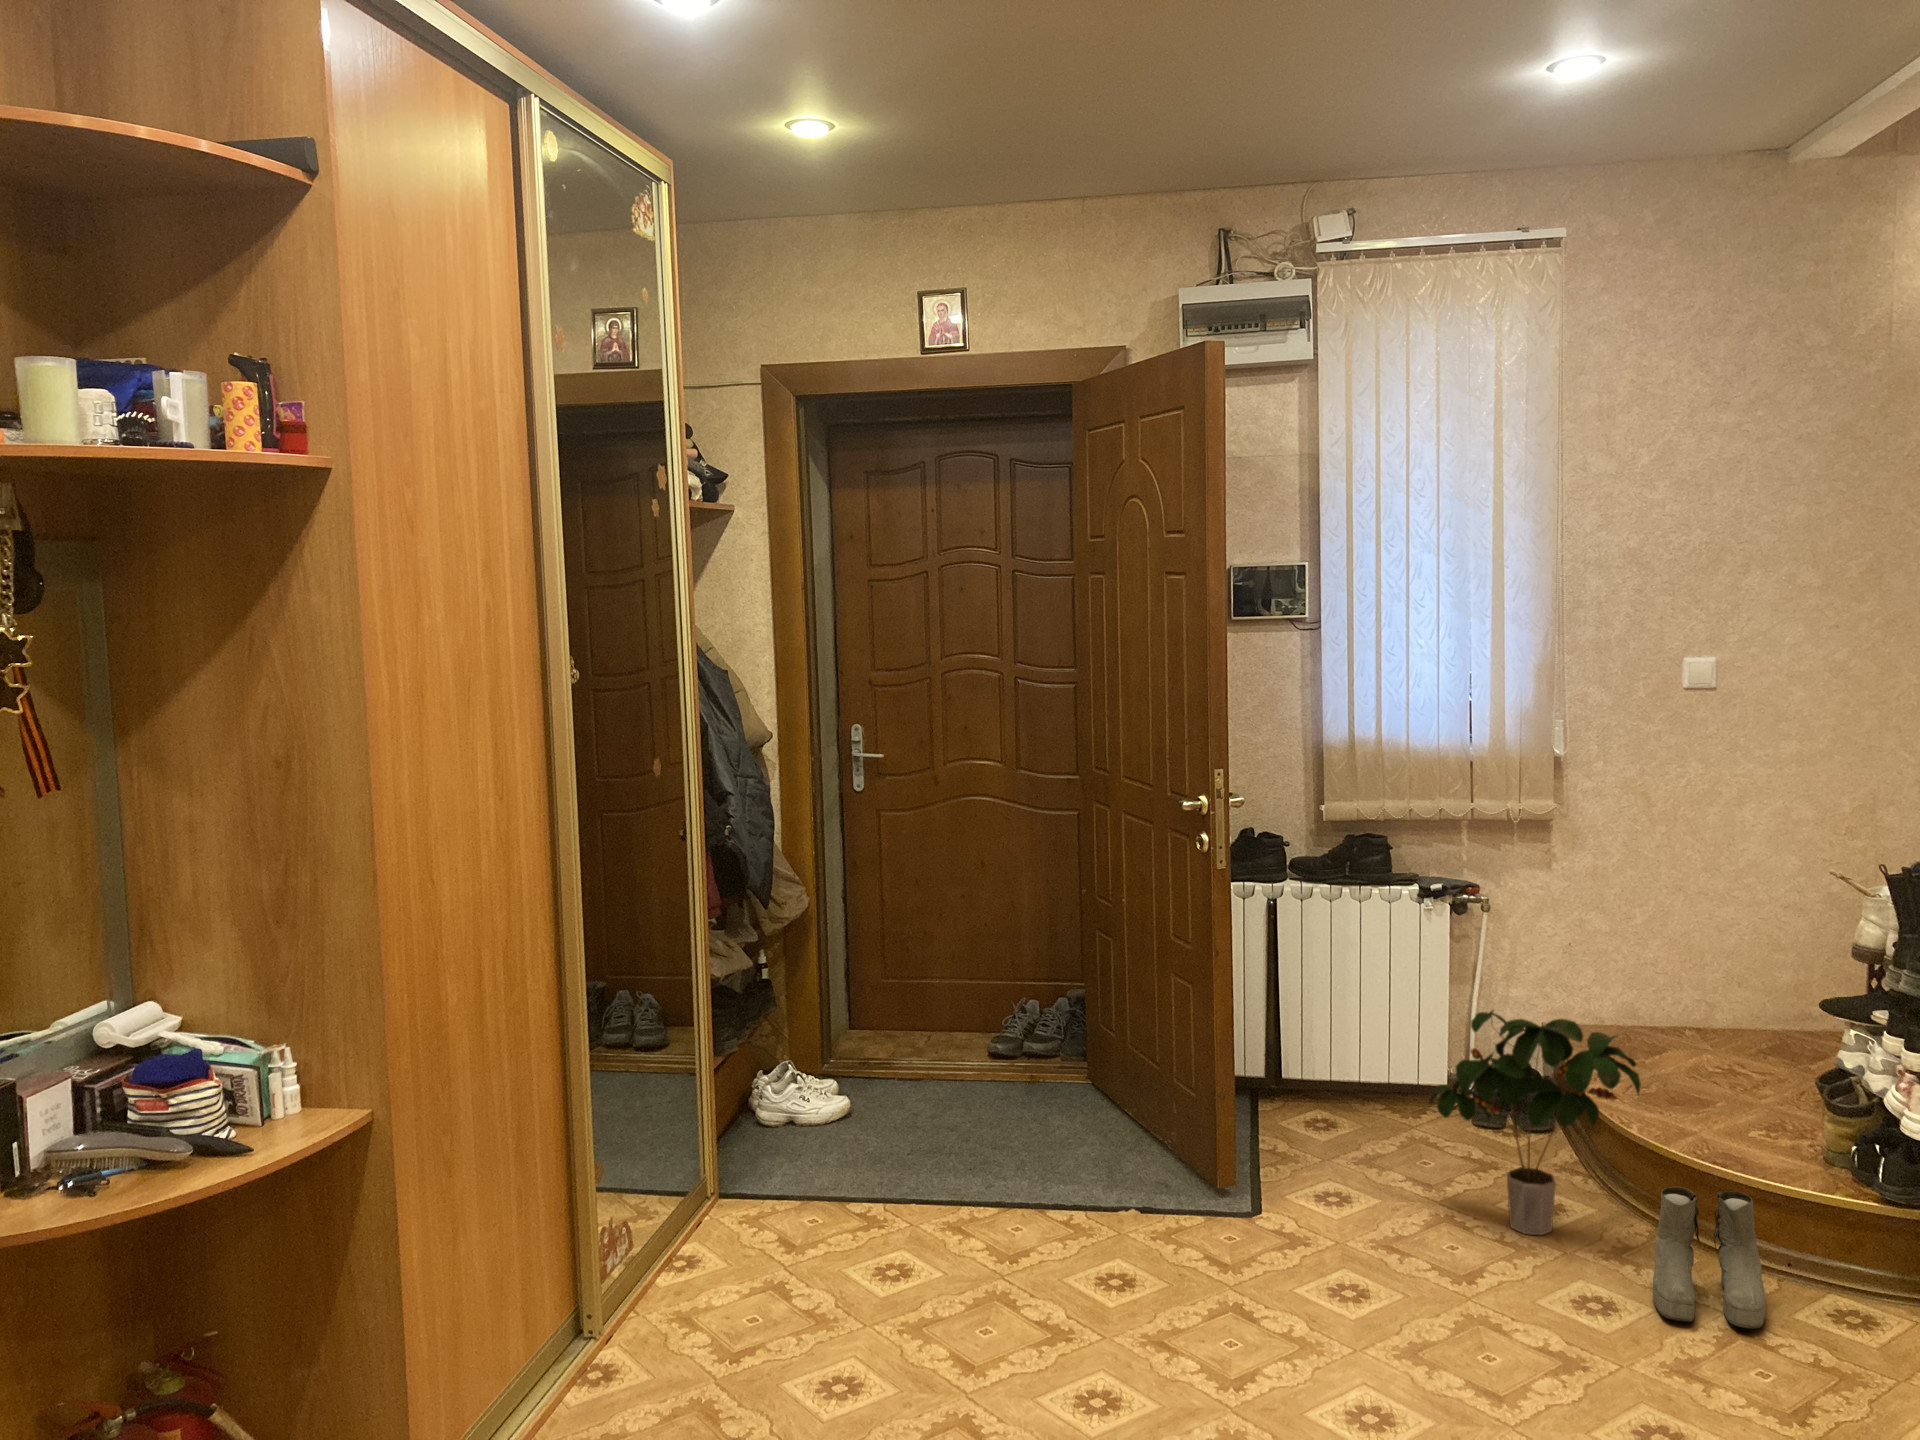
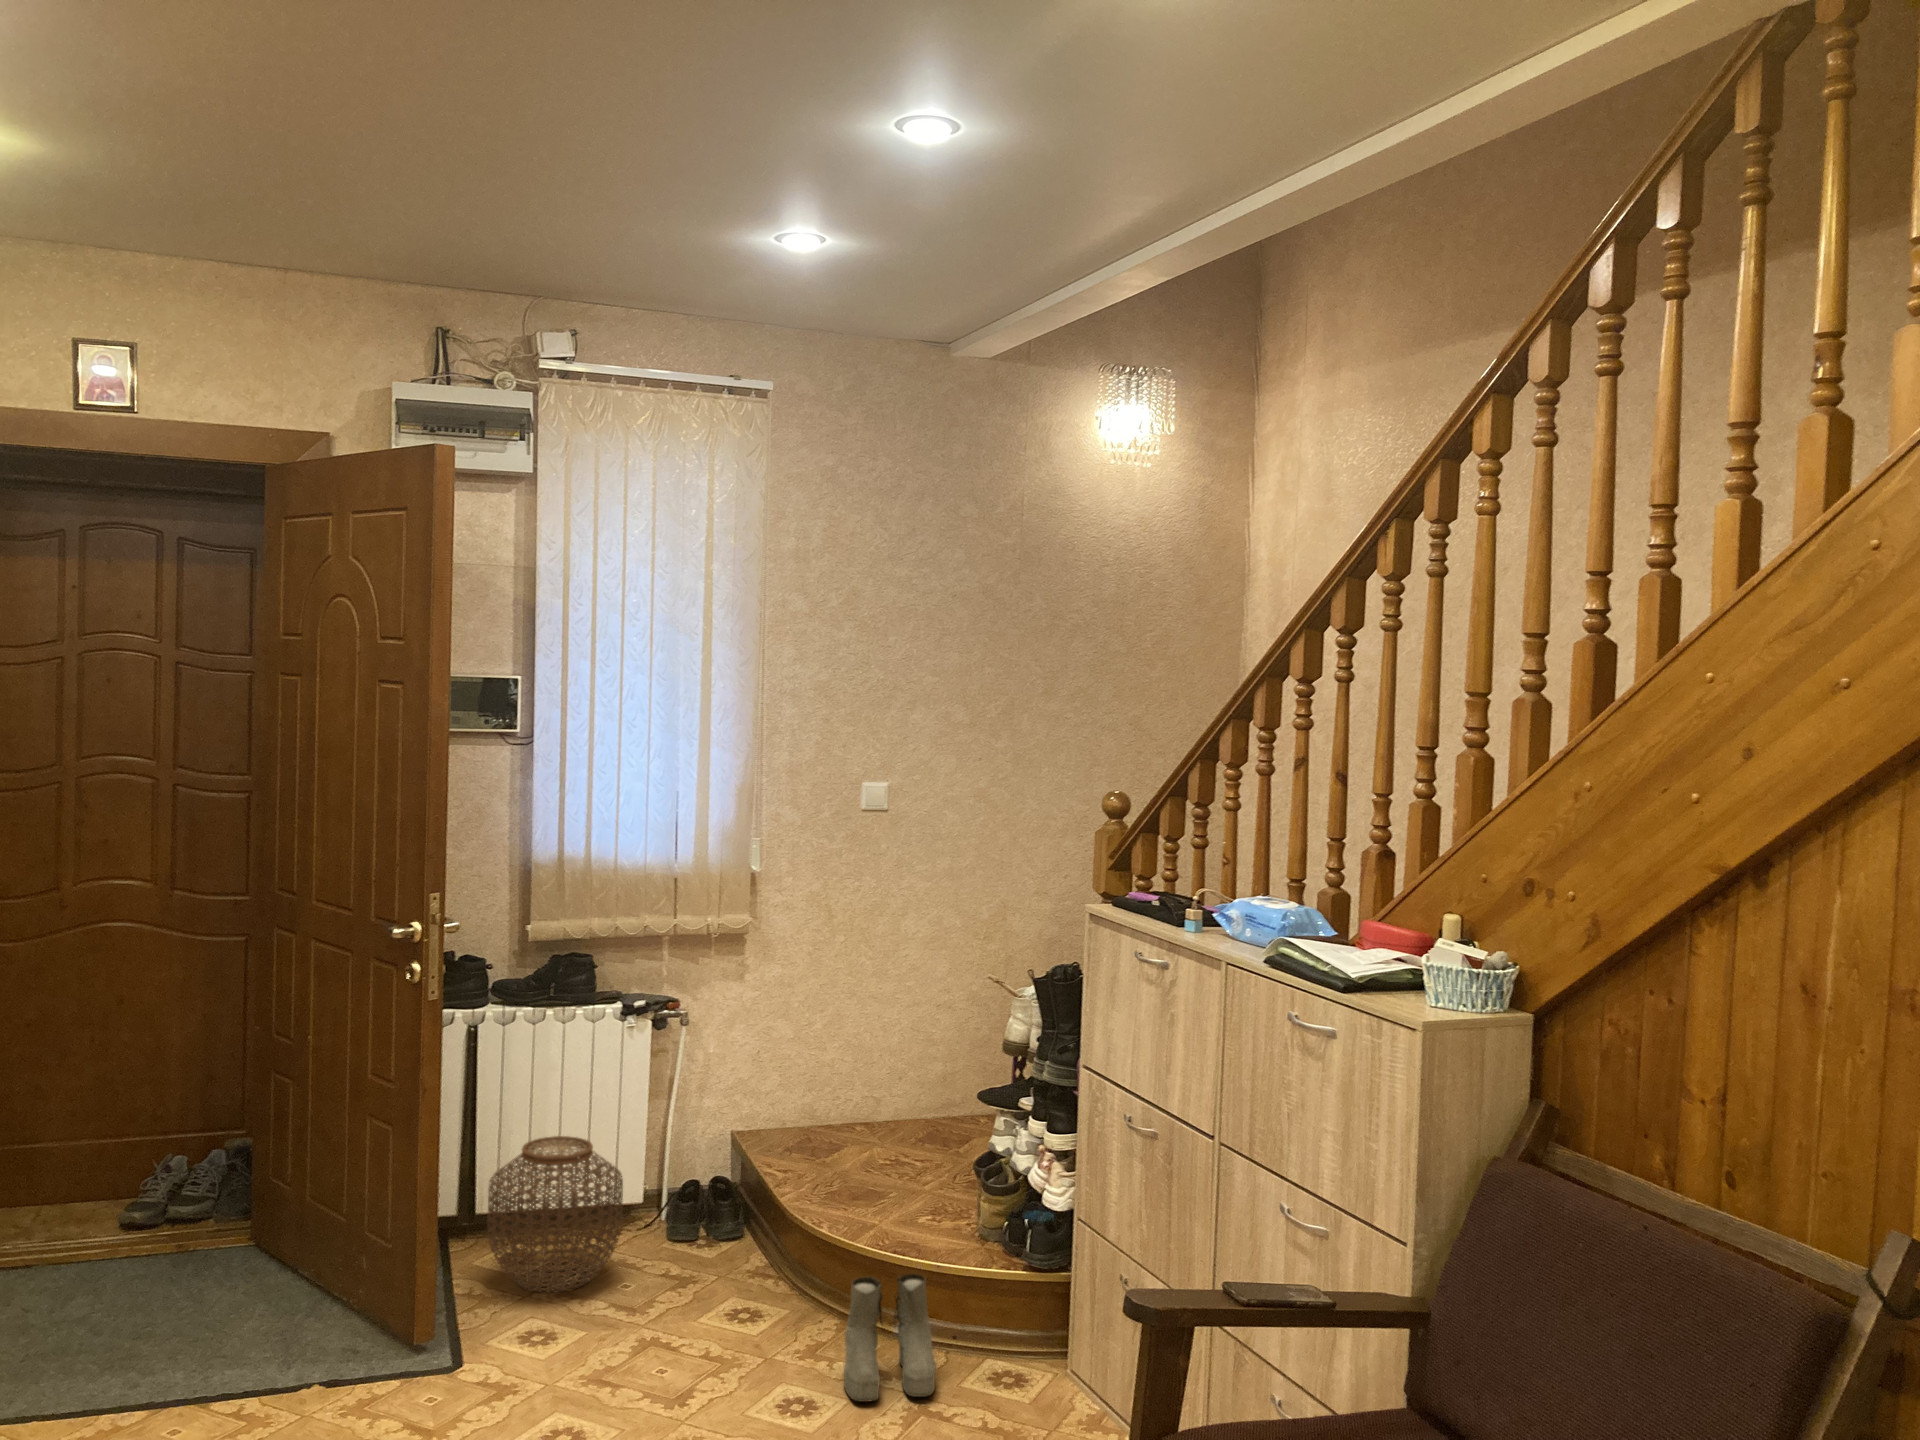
woven basket: none [1287,1005,1417,1153] -> present [487,1136,623,1292]
potted plant: present [1430,1011,1641,1235] -> none [640,1127,834,1346]

